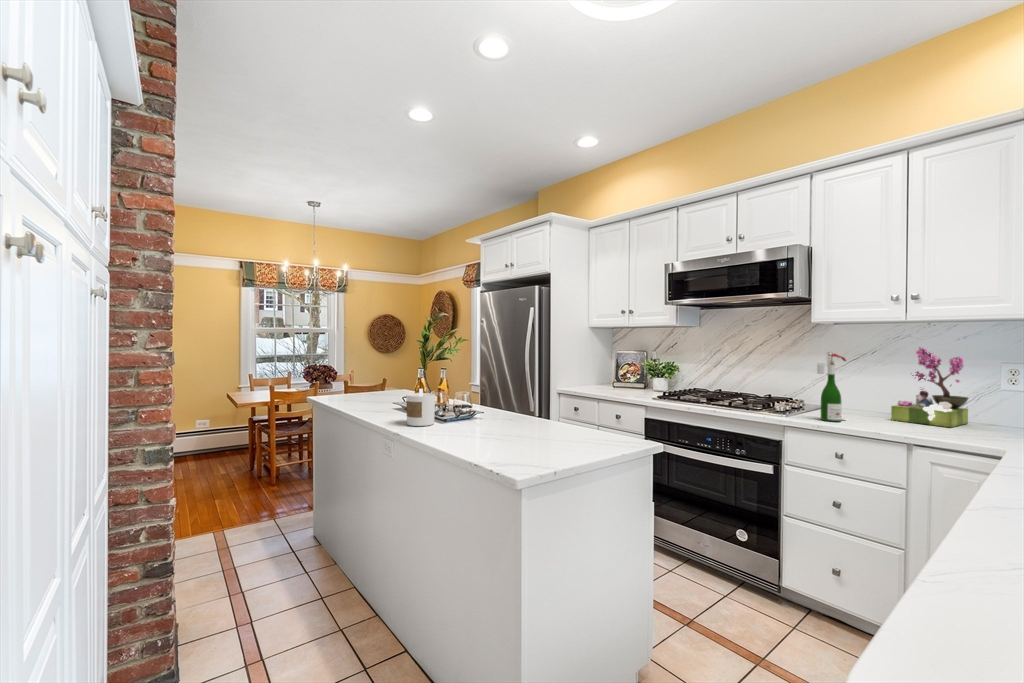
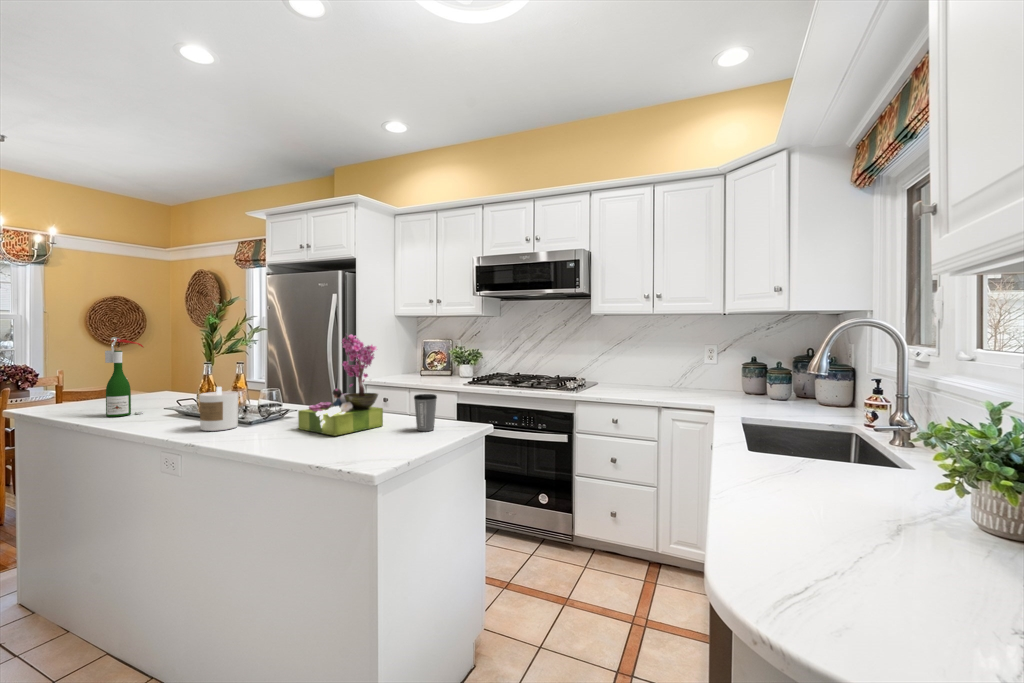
flower arrangement: present [891,347,968,427] -> present [298,335,383,436]
wine bottle: present [817,352,846,422] -> present [105,337,143,417]
coffee cup: none [579,407,603,445] -> present [414,394,437,431]

